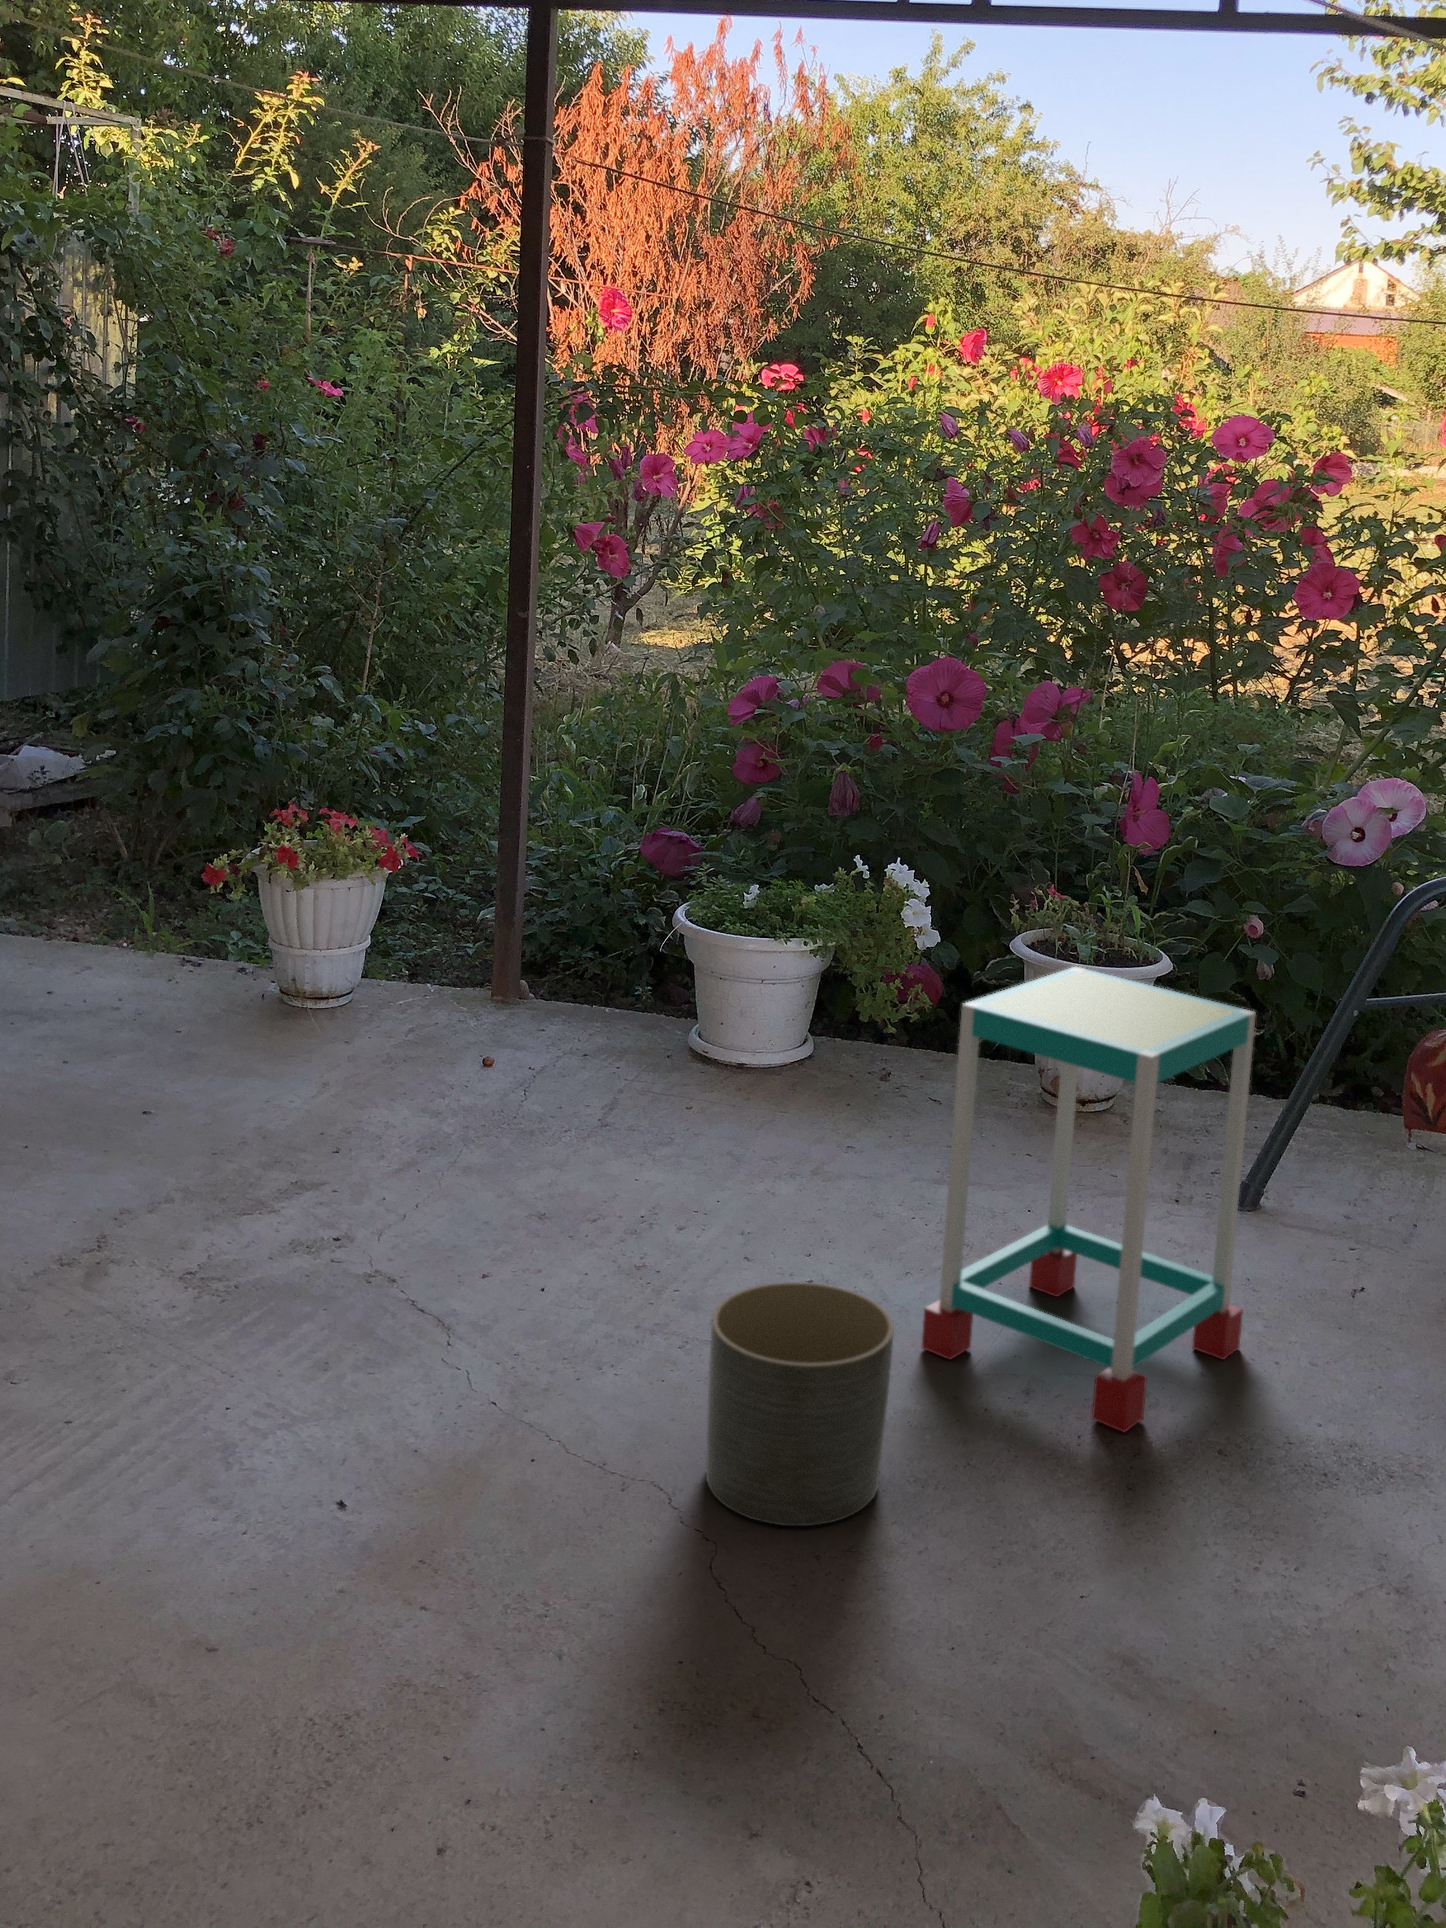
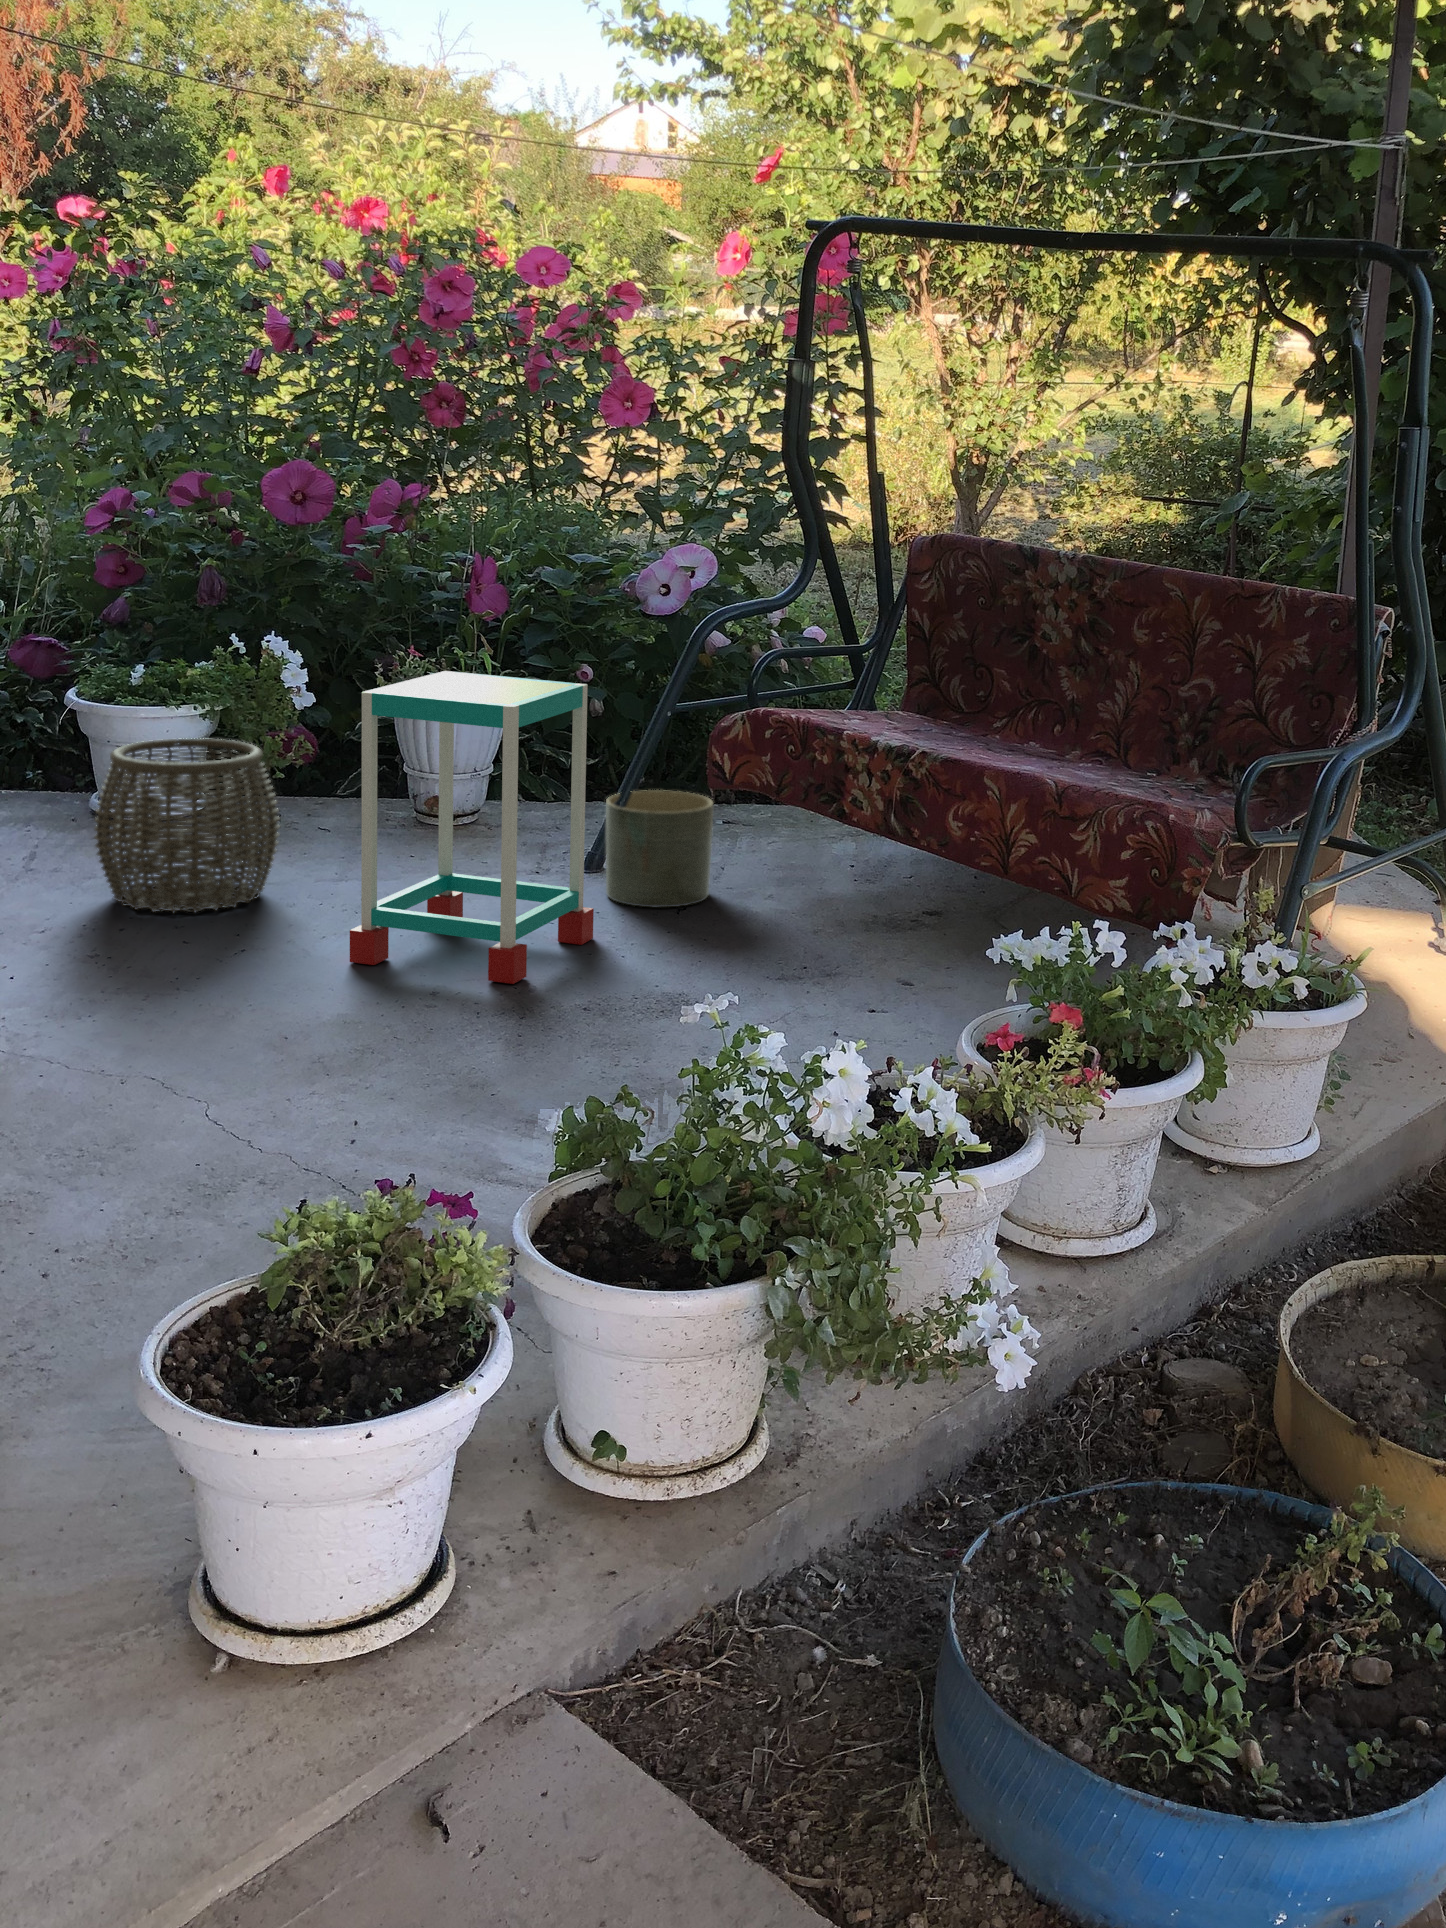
woven basket: none [662,996,873,1225] -> present [94,739,280,913]
planter: present [706,1282,894,1526] -> present [606,790,714,907]

